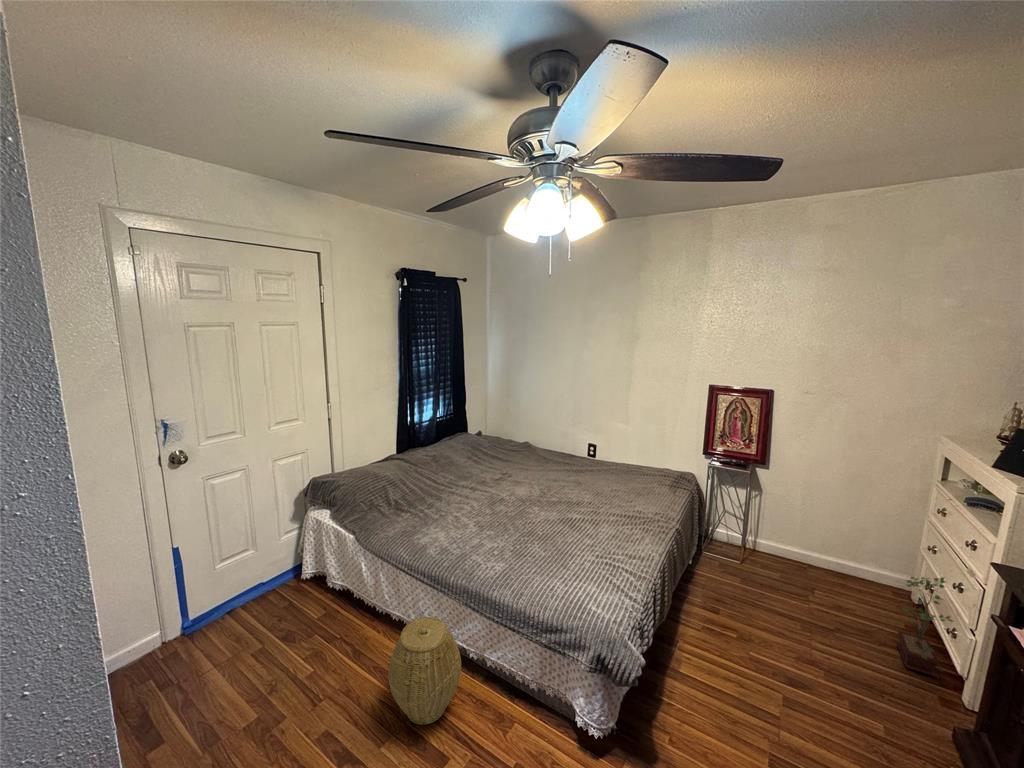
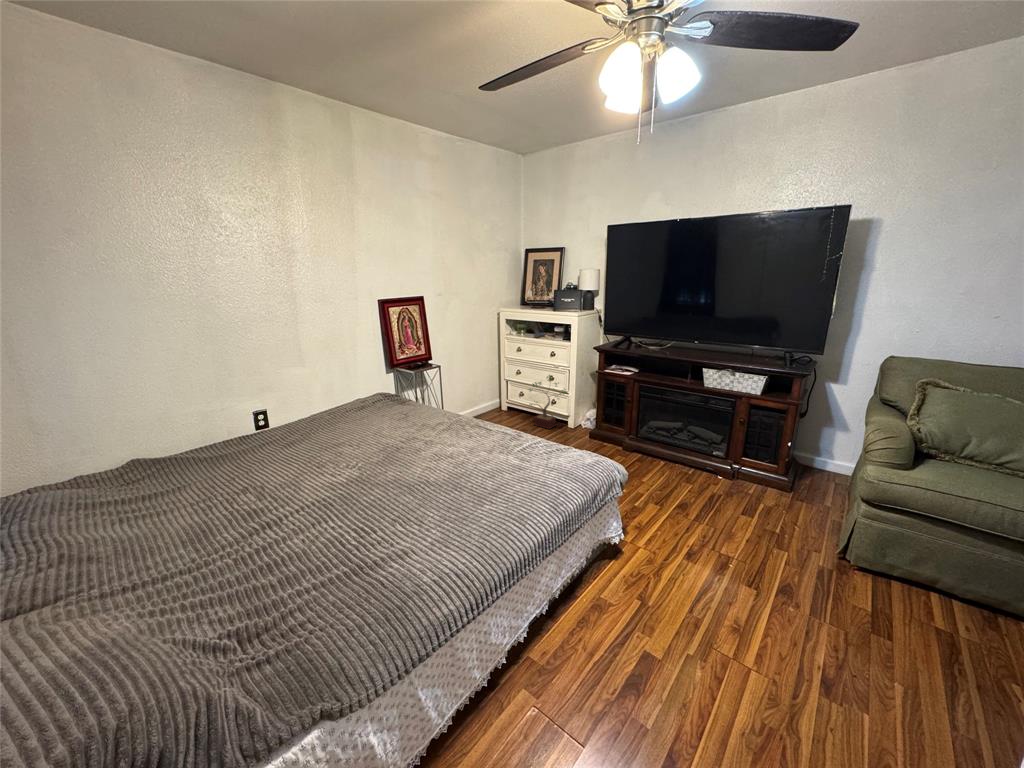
woven basket: present [389,617,461,725] -> none [545,575,637,703]

